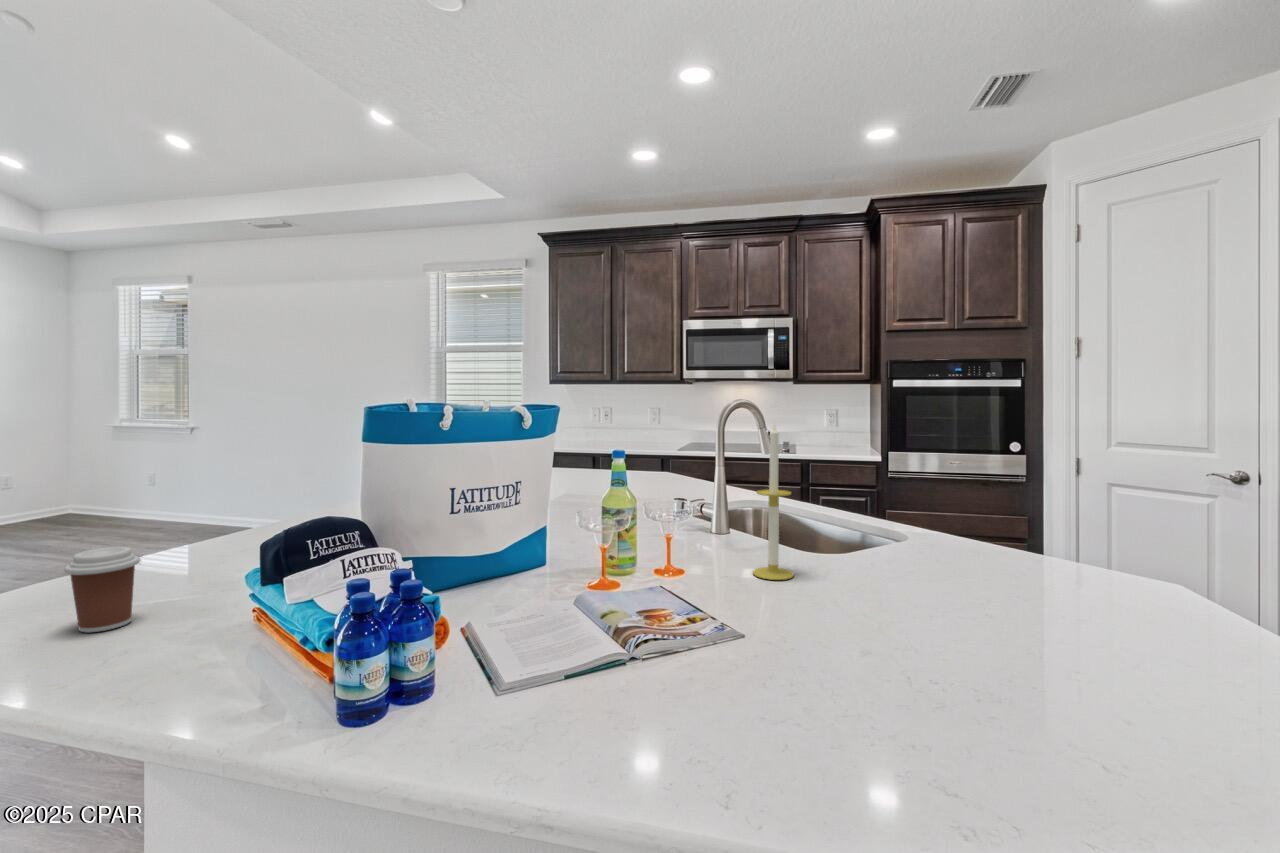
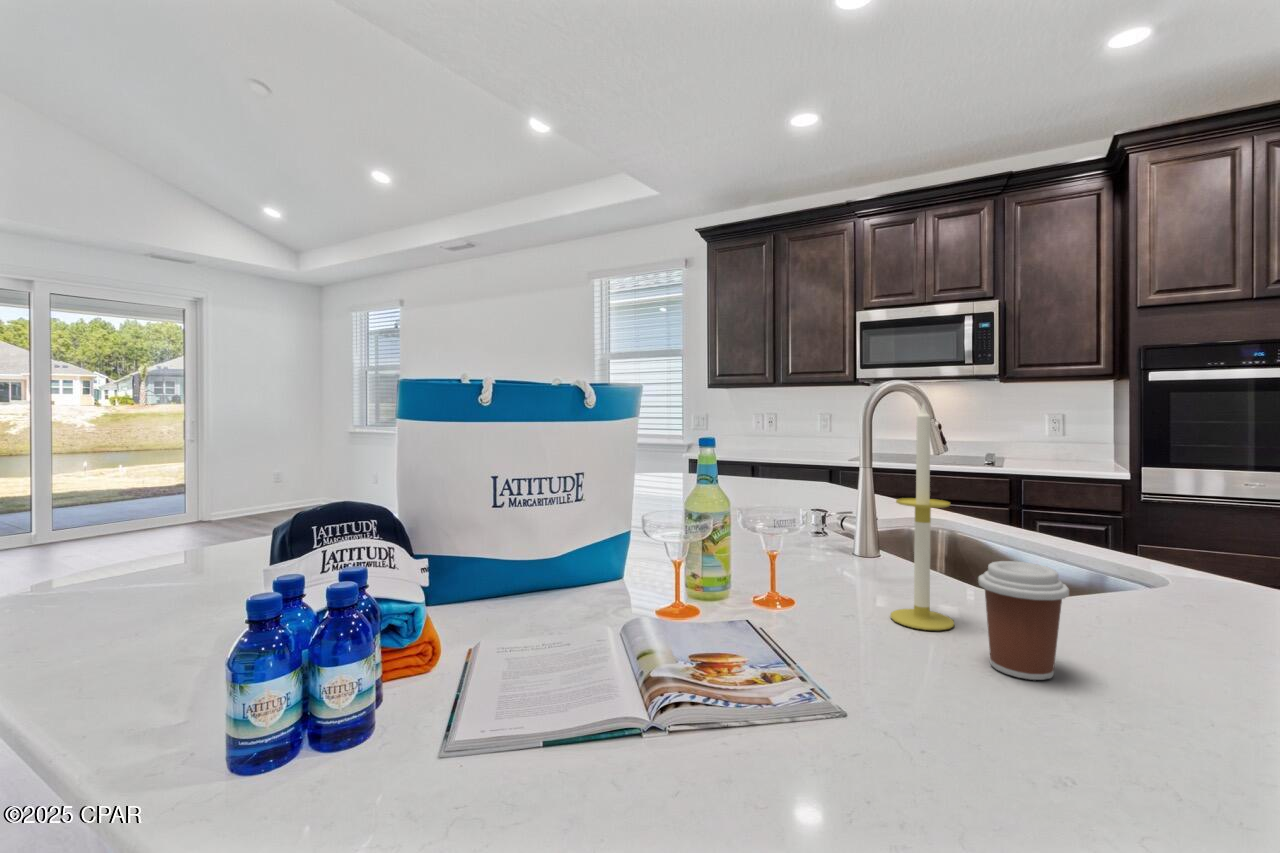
coffee cup: present [64,547,140,632] -> present [978,561,1069,680]

